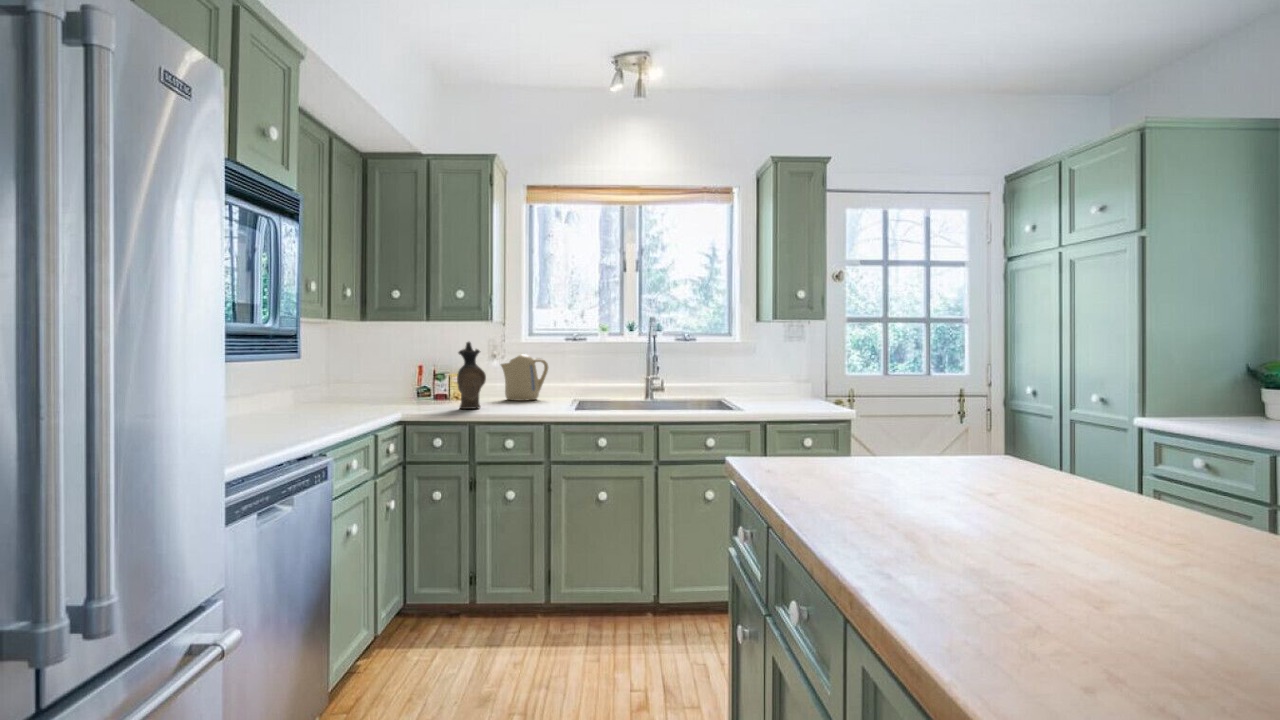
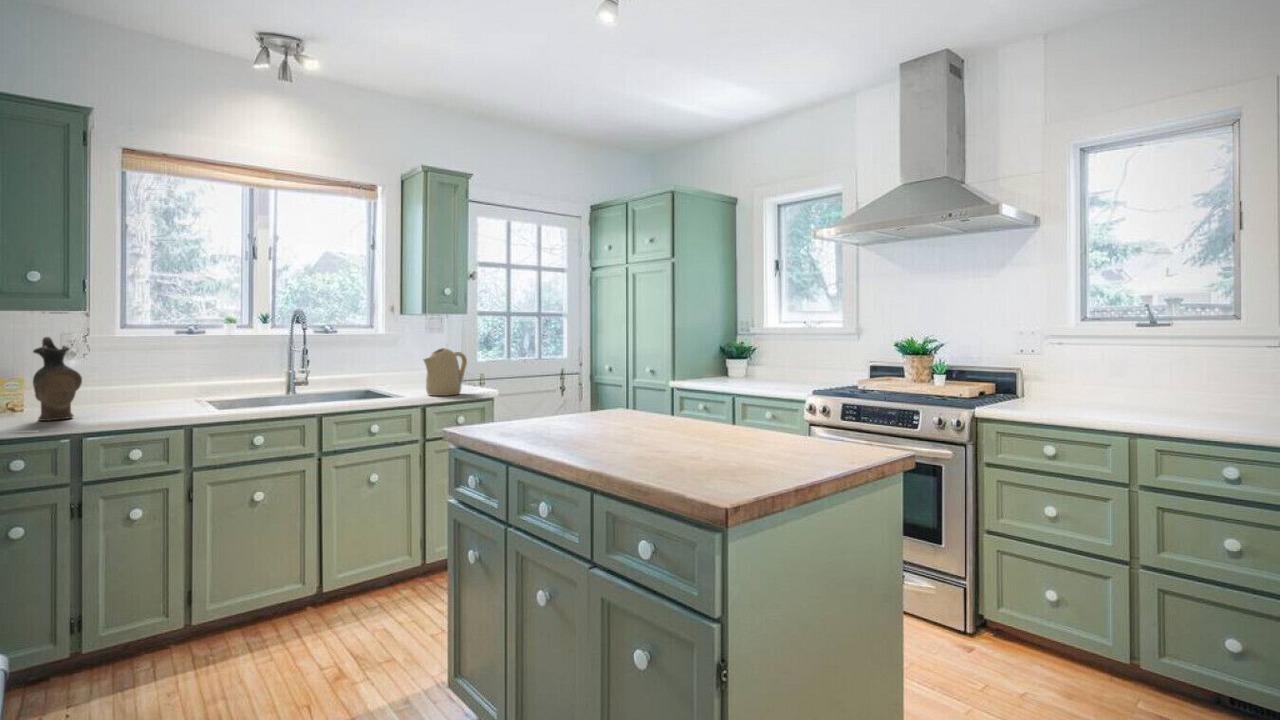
kettle: present [501,354,548,401] -> present [423,348,467,396]

